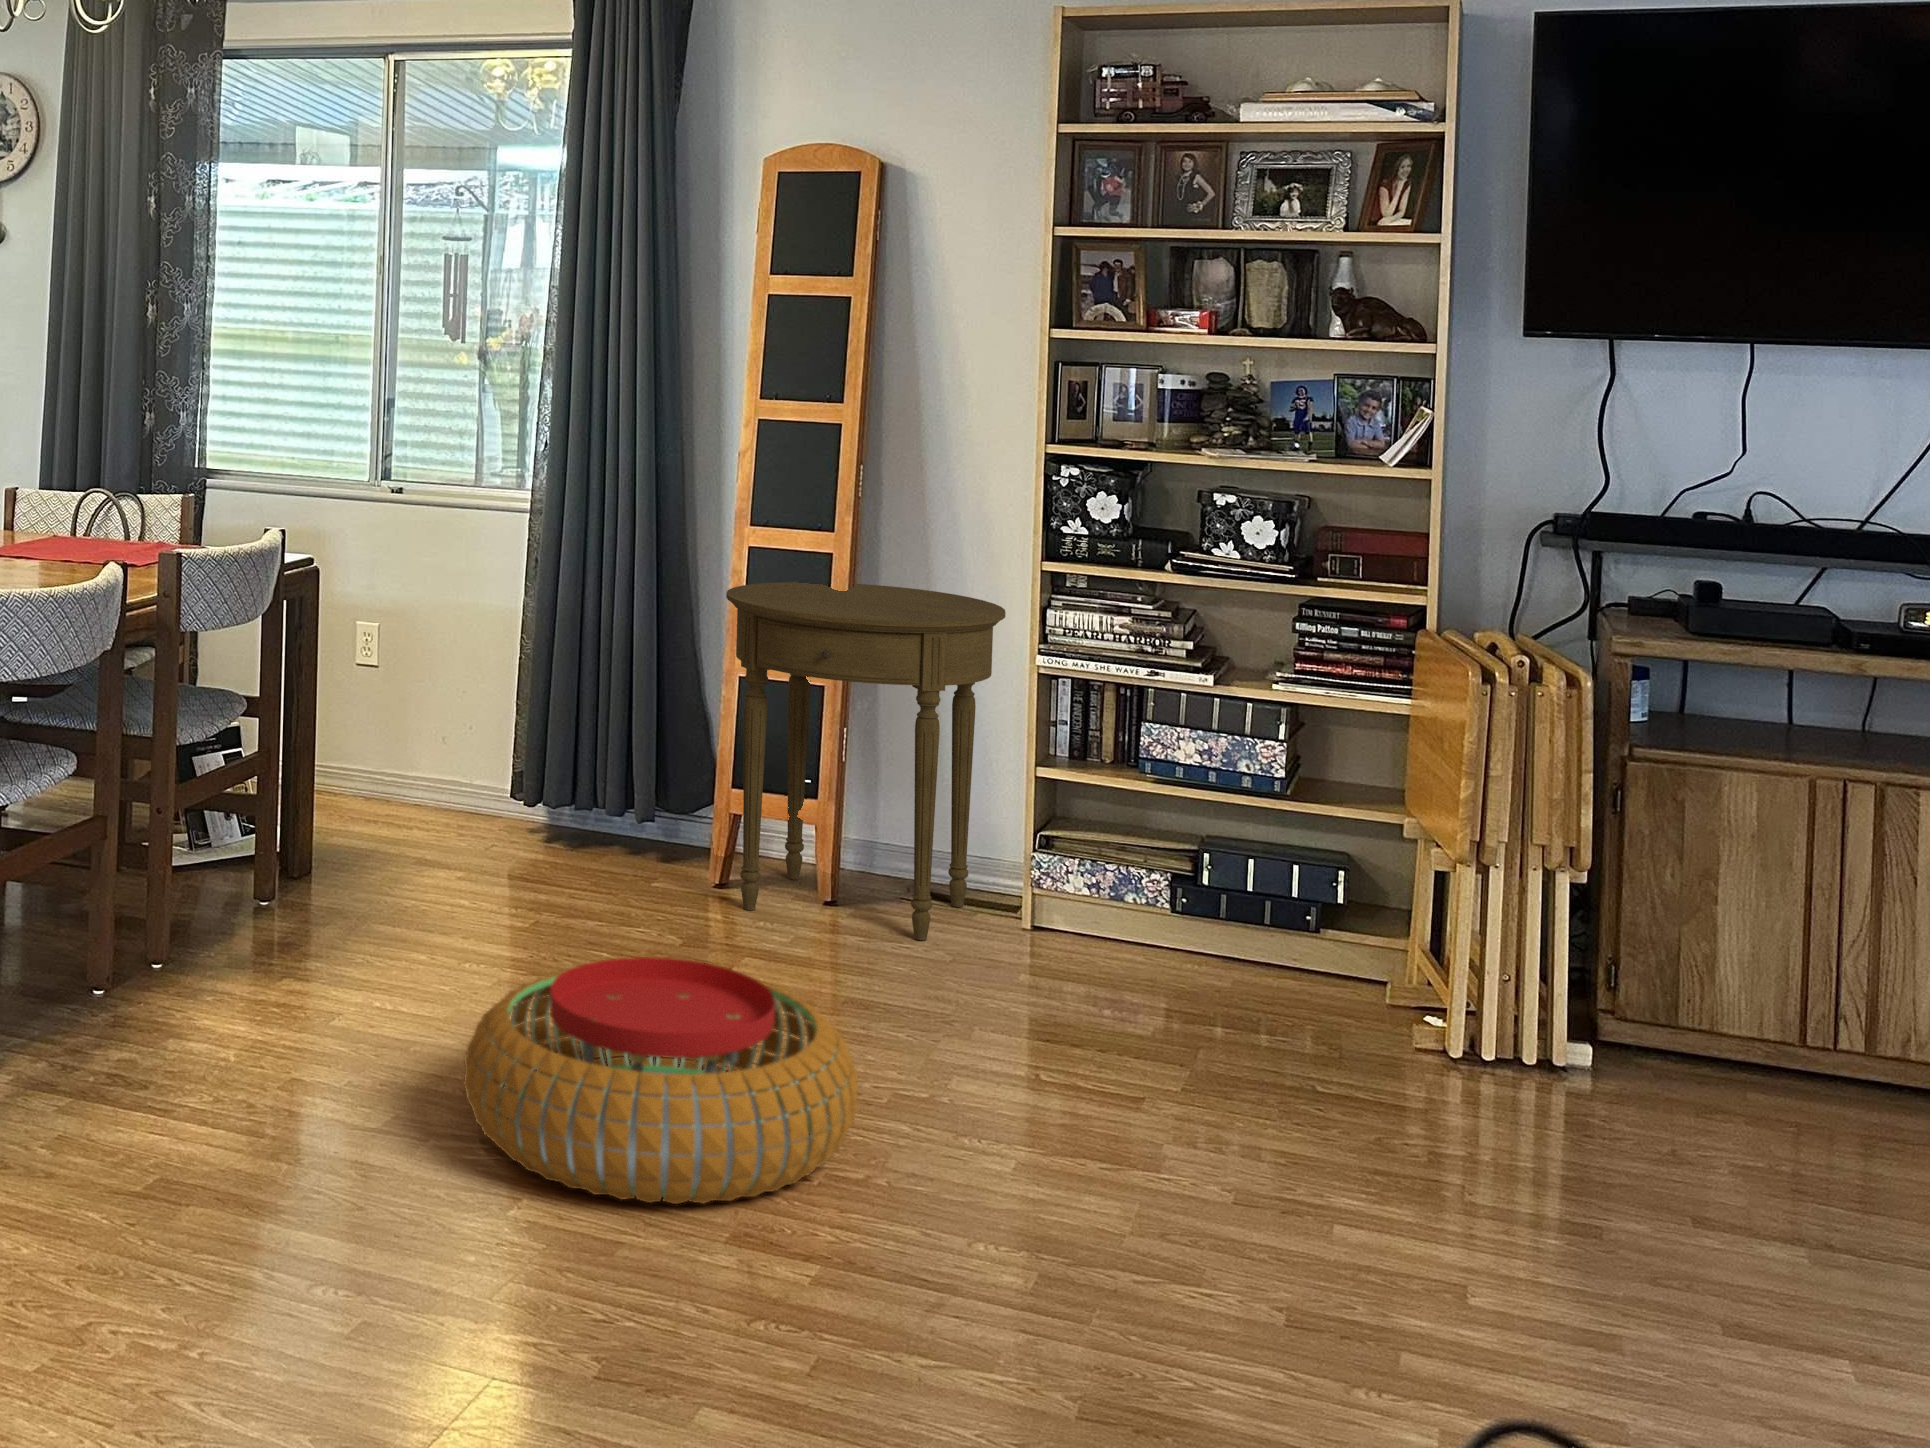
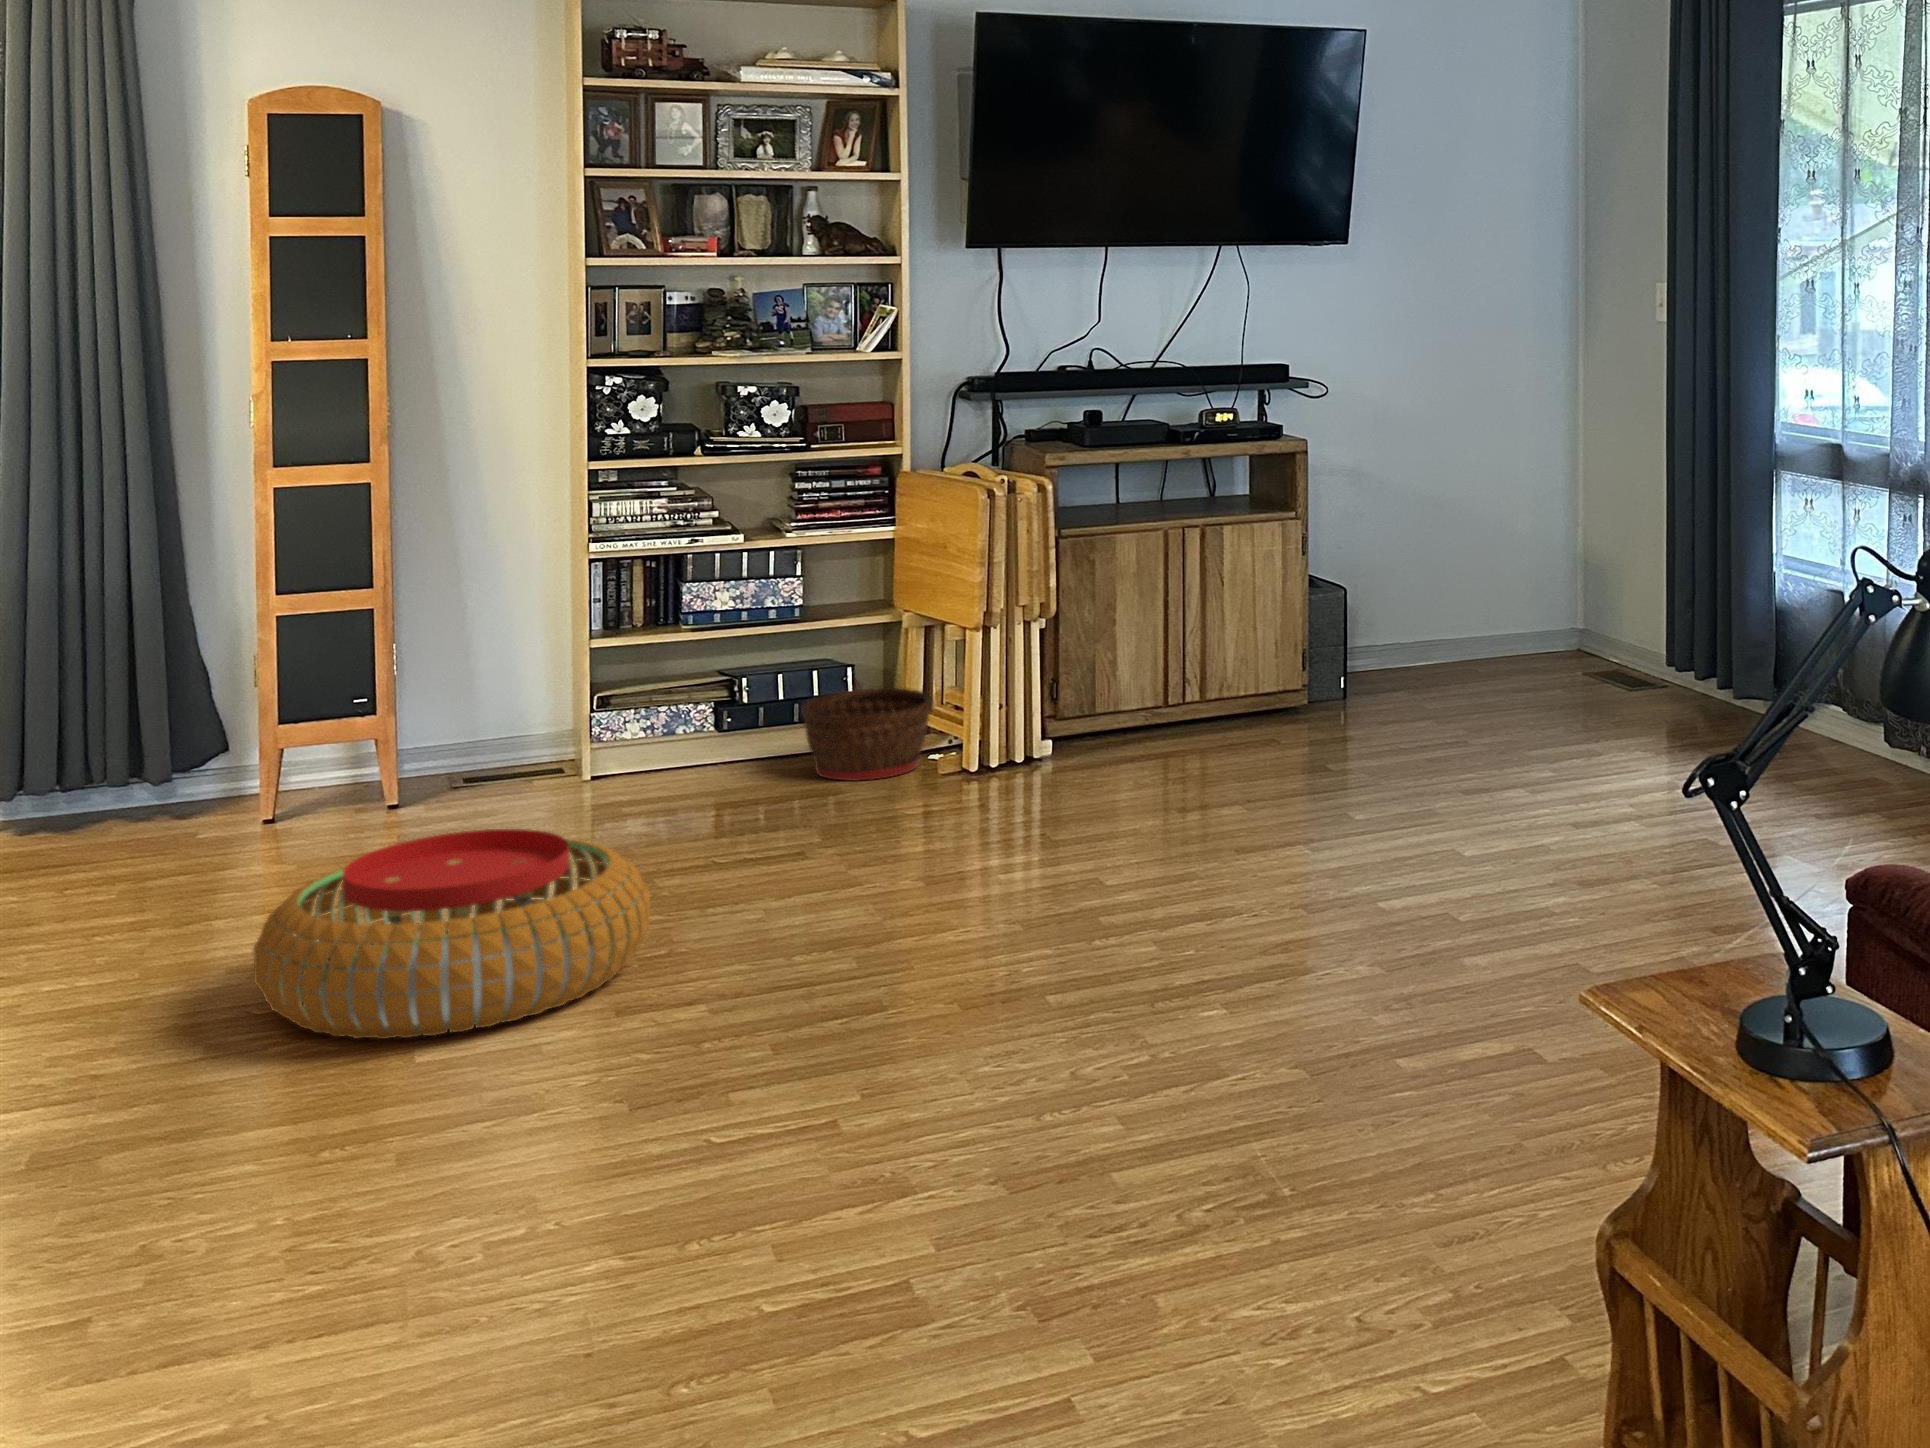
side table: present [726,582,1006,940] -> none [265,503,561,829]
basket: none [1246,898,1420,1032] -> present [801,688,932,781]

